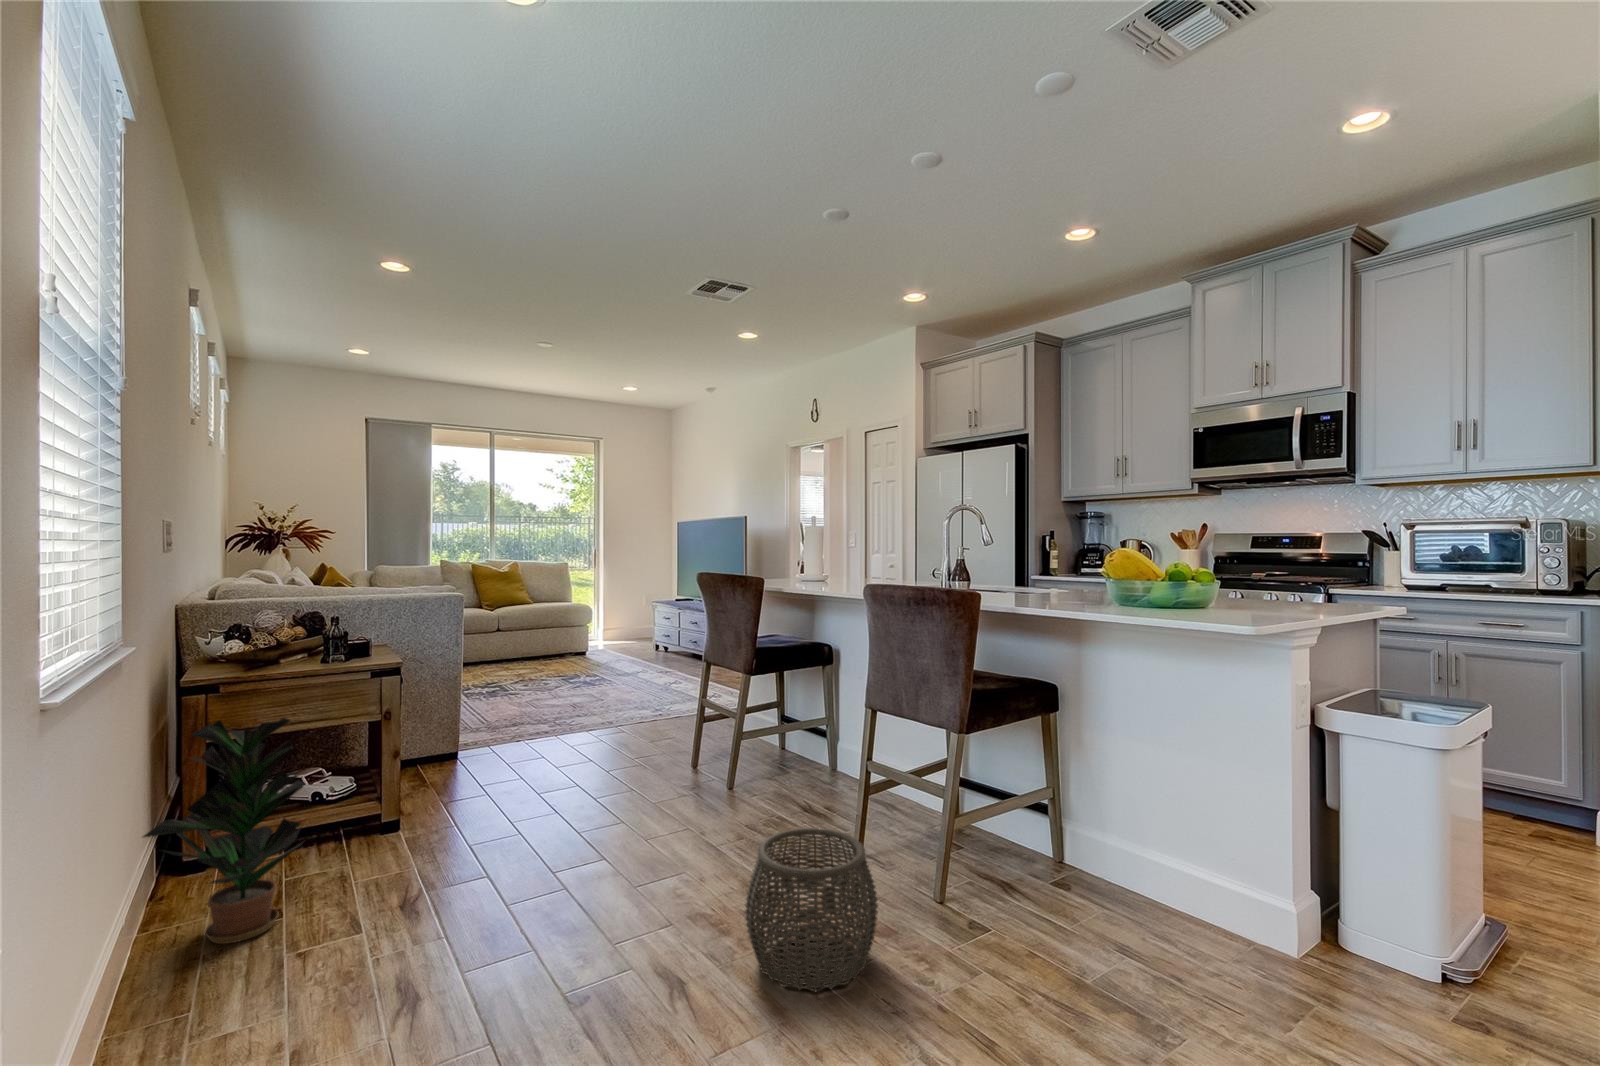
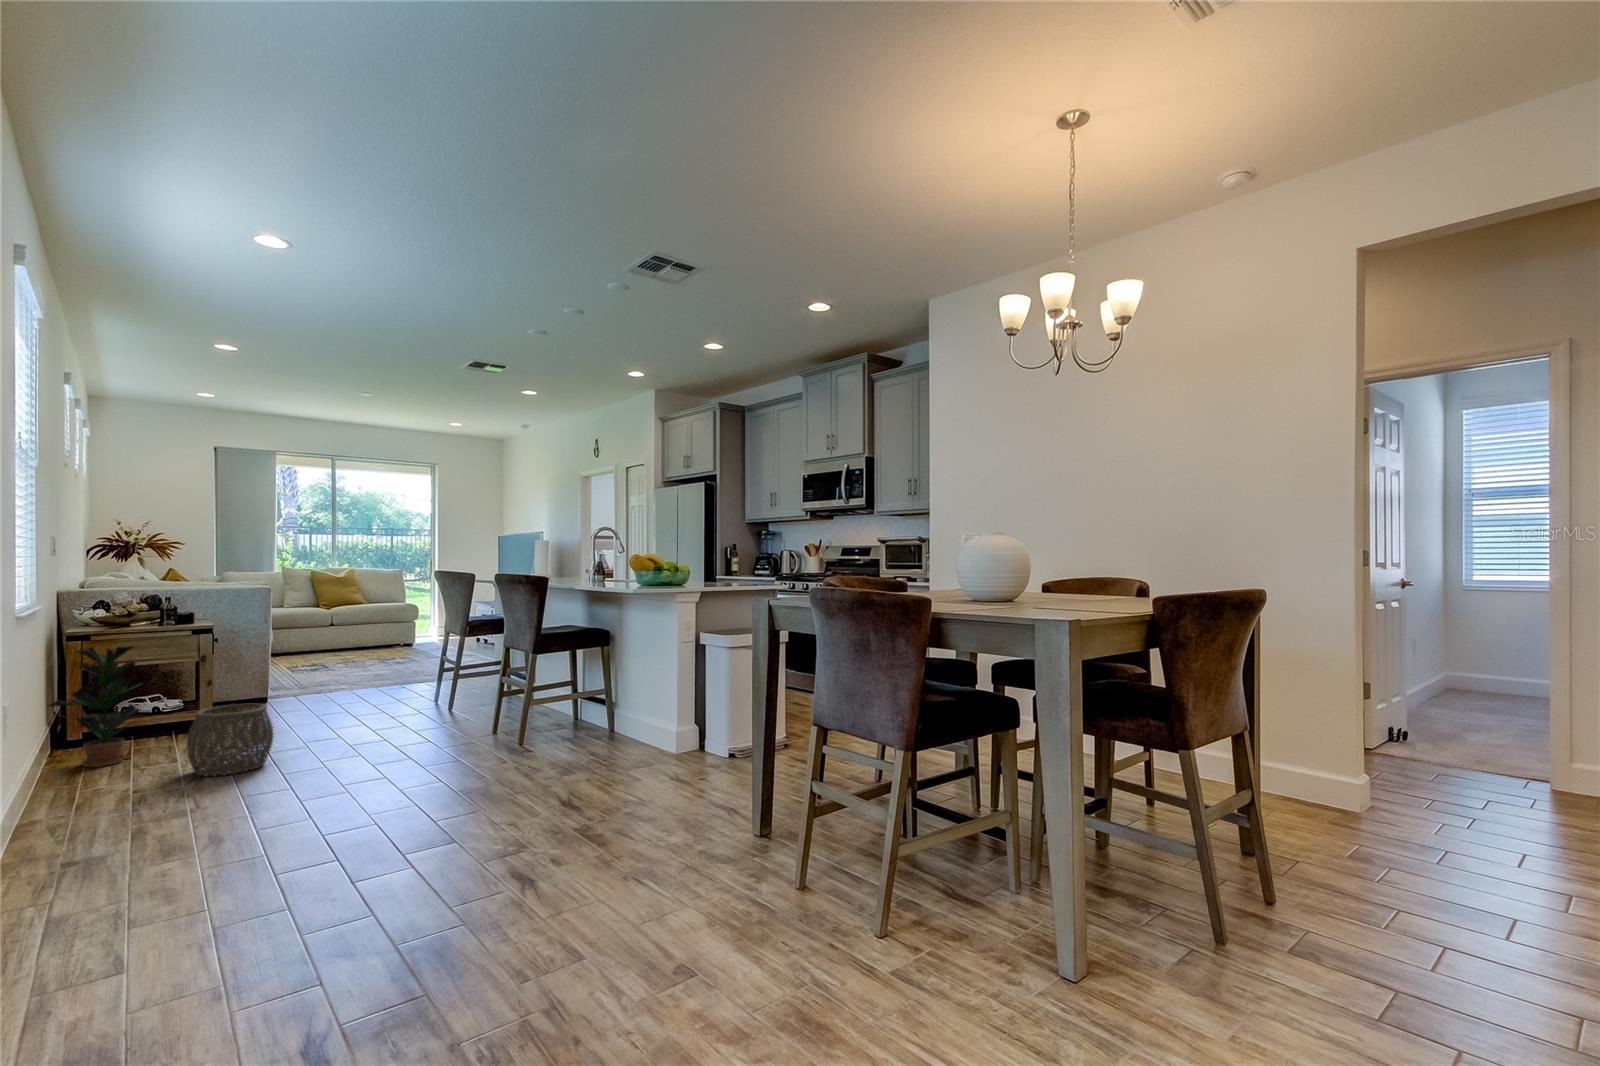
woven basket: present [745,828,878,992] -> present [187,703,274,776]

